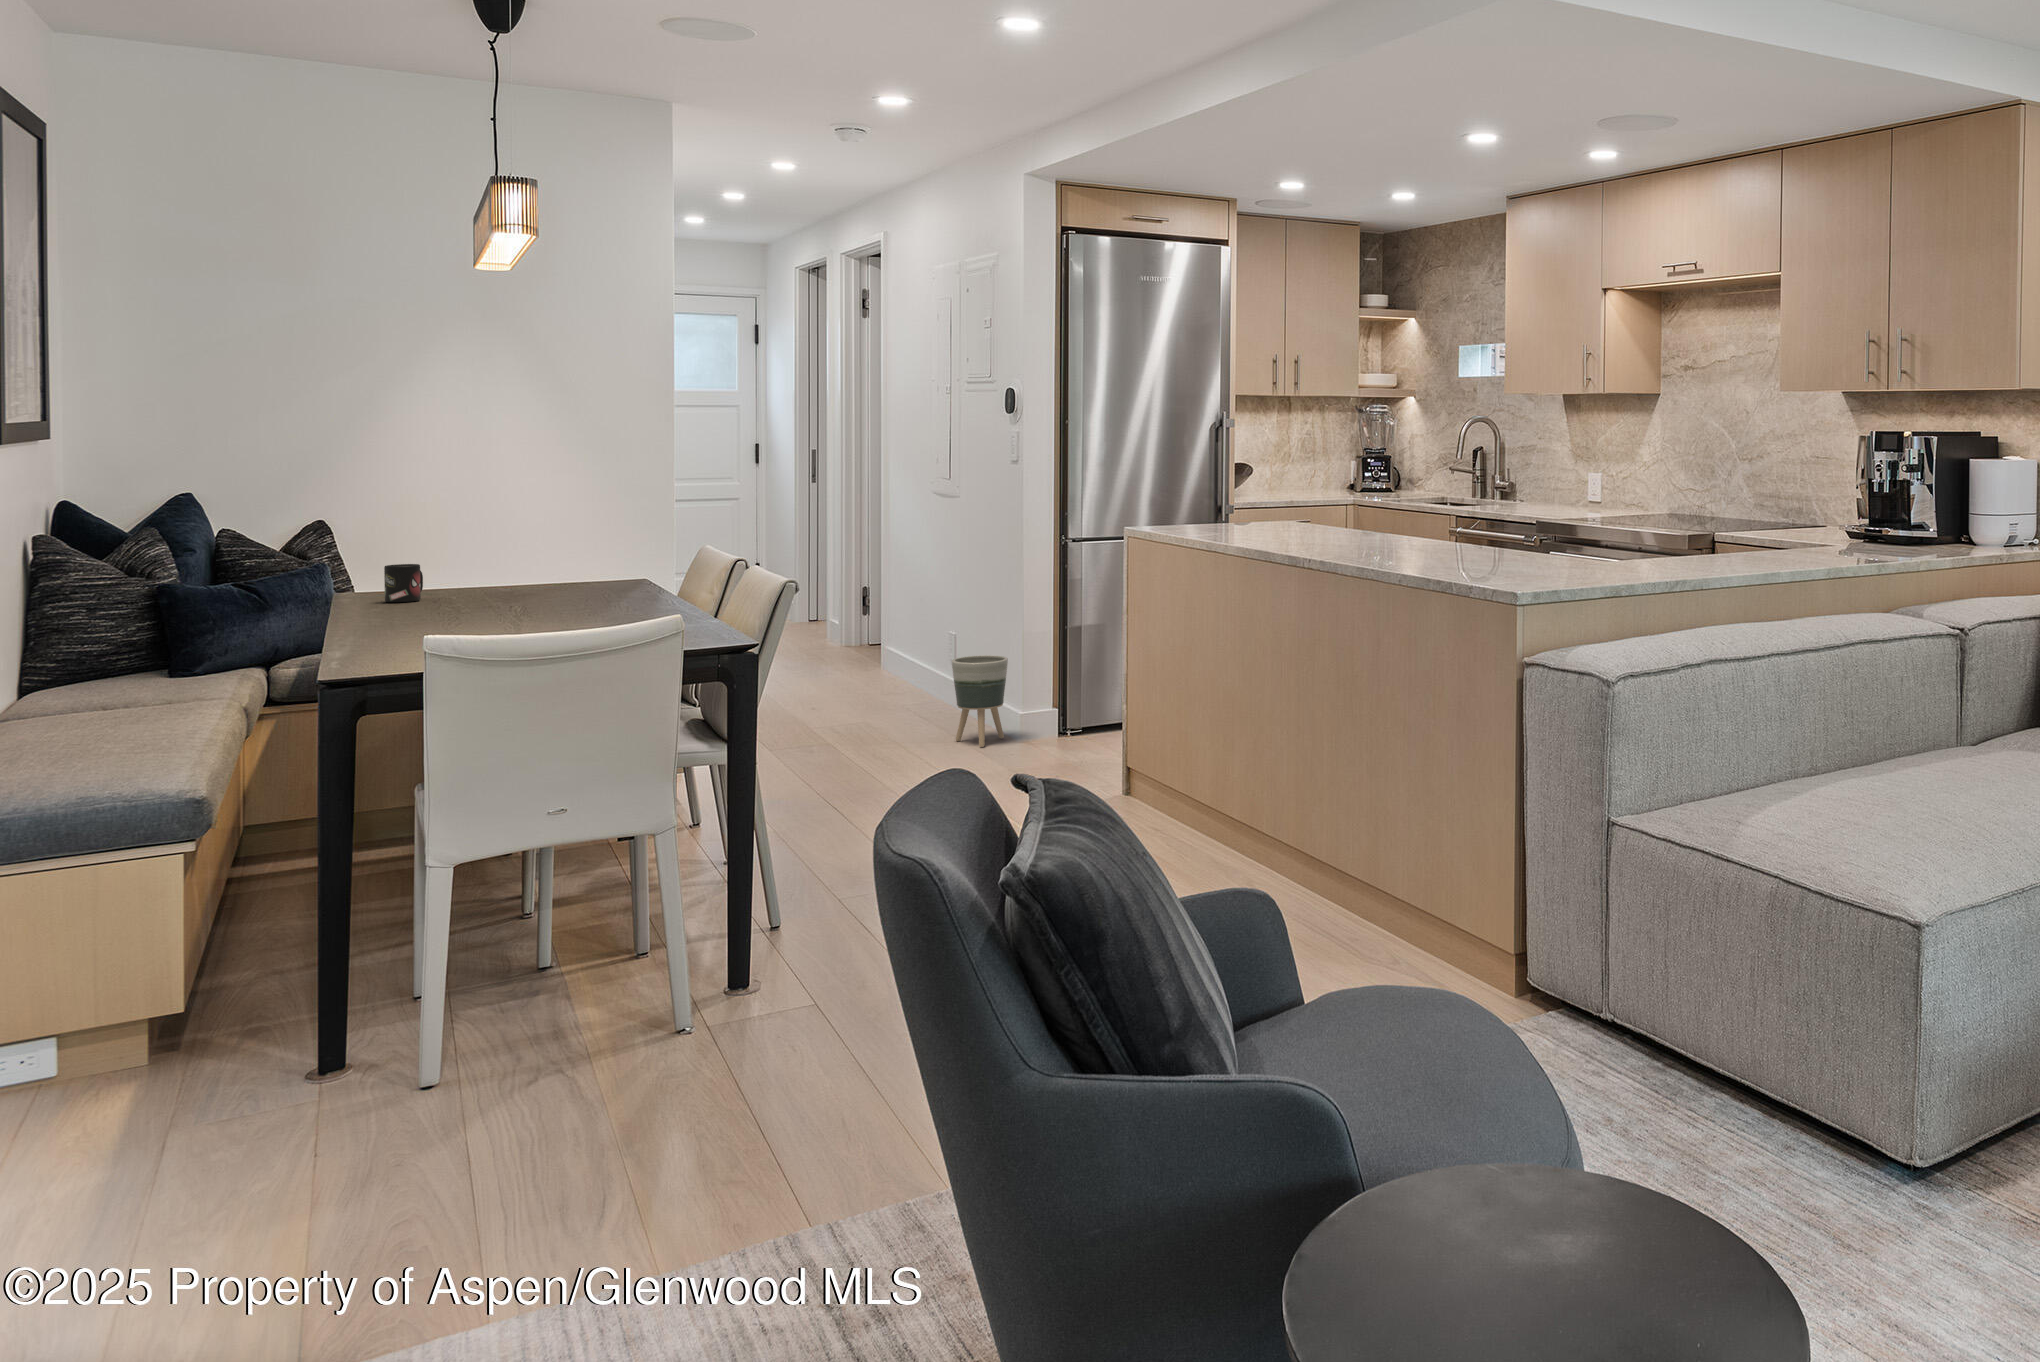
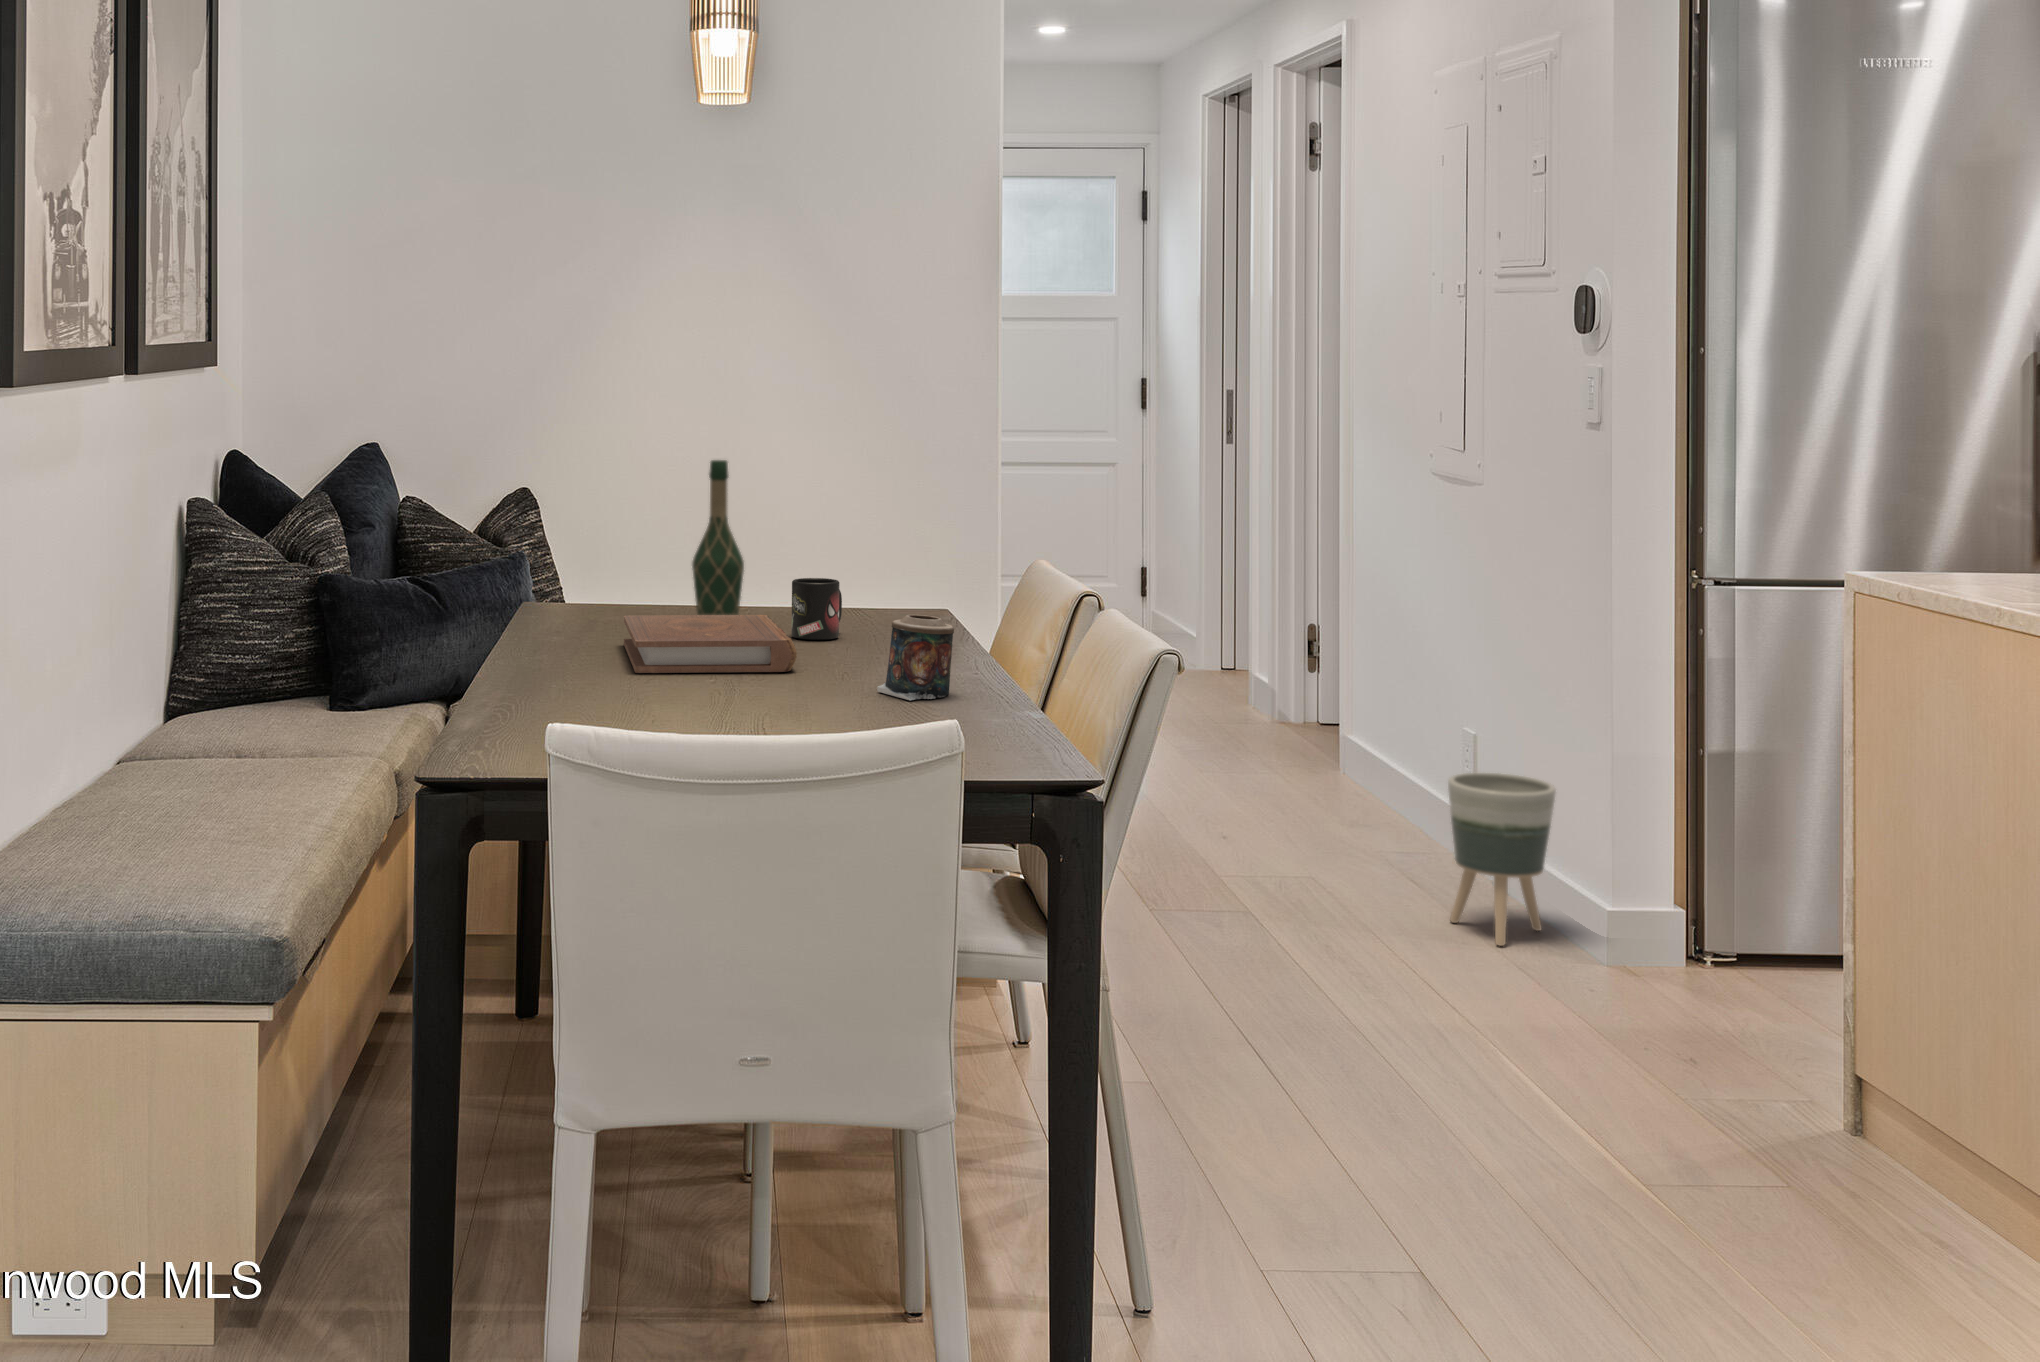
wine bottle: none [478,490,516,593] -> present [692,460,744,615]
mug: present [384,564,423,602] -> present [791,578,842,640]
candle: none [626,566,672,611] -> present [877,615,954,701]
book: none [439,581,569,614] -> present [624,615,797,673]

